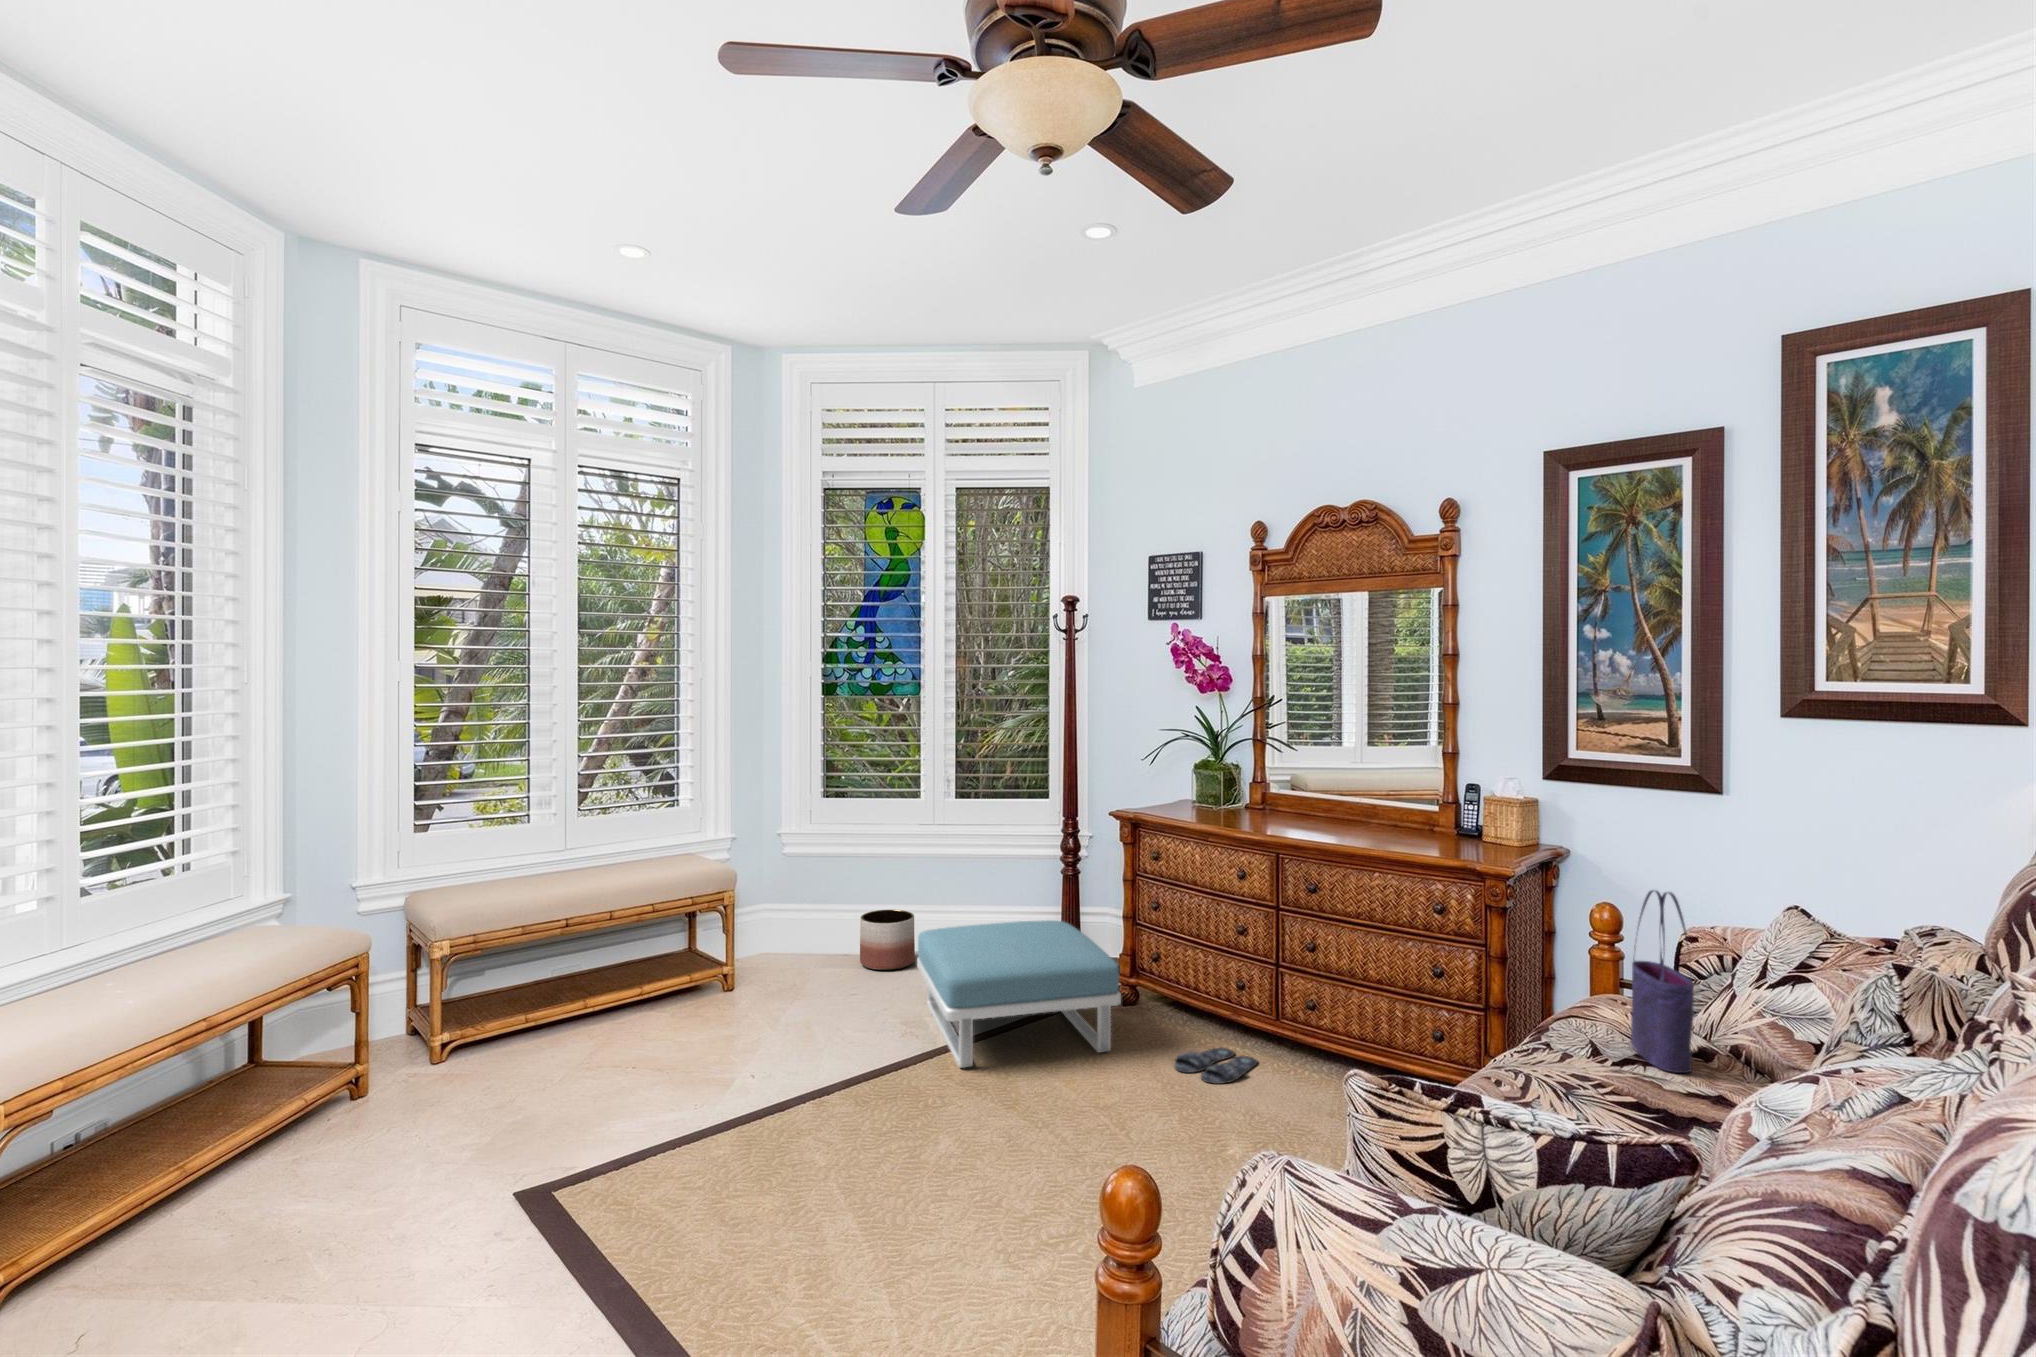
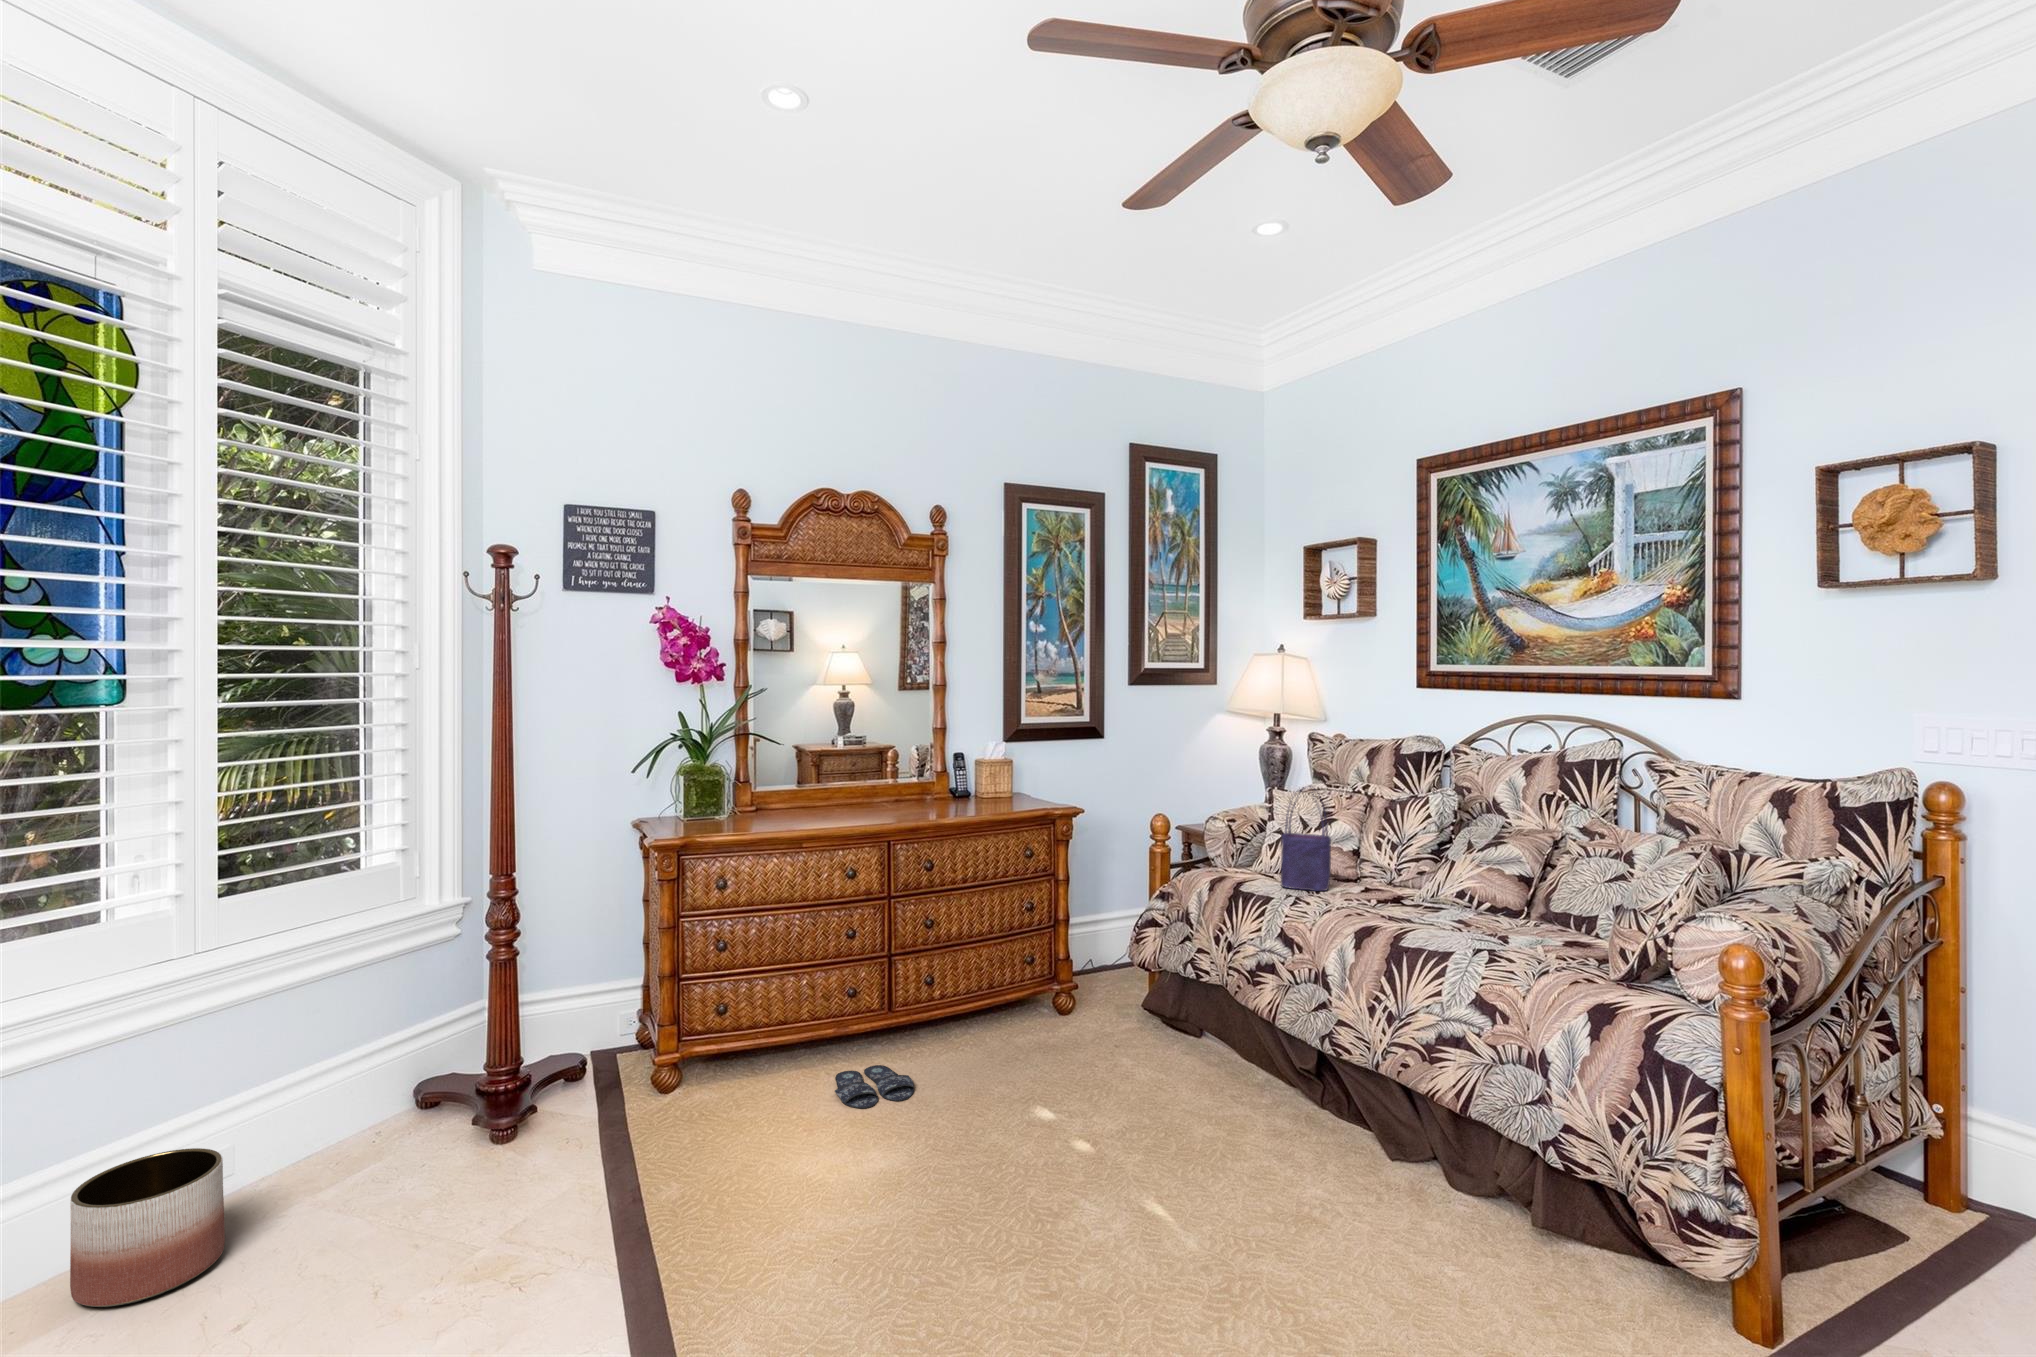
footstool: present [917,920,1121,1068] -> none [438,1018,788,1253]

